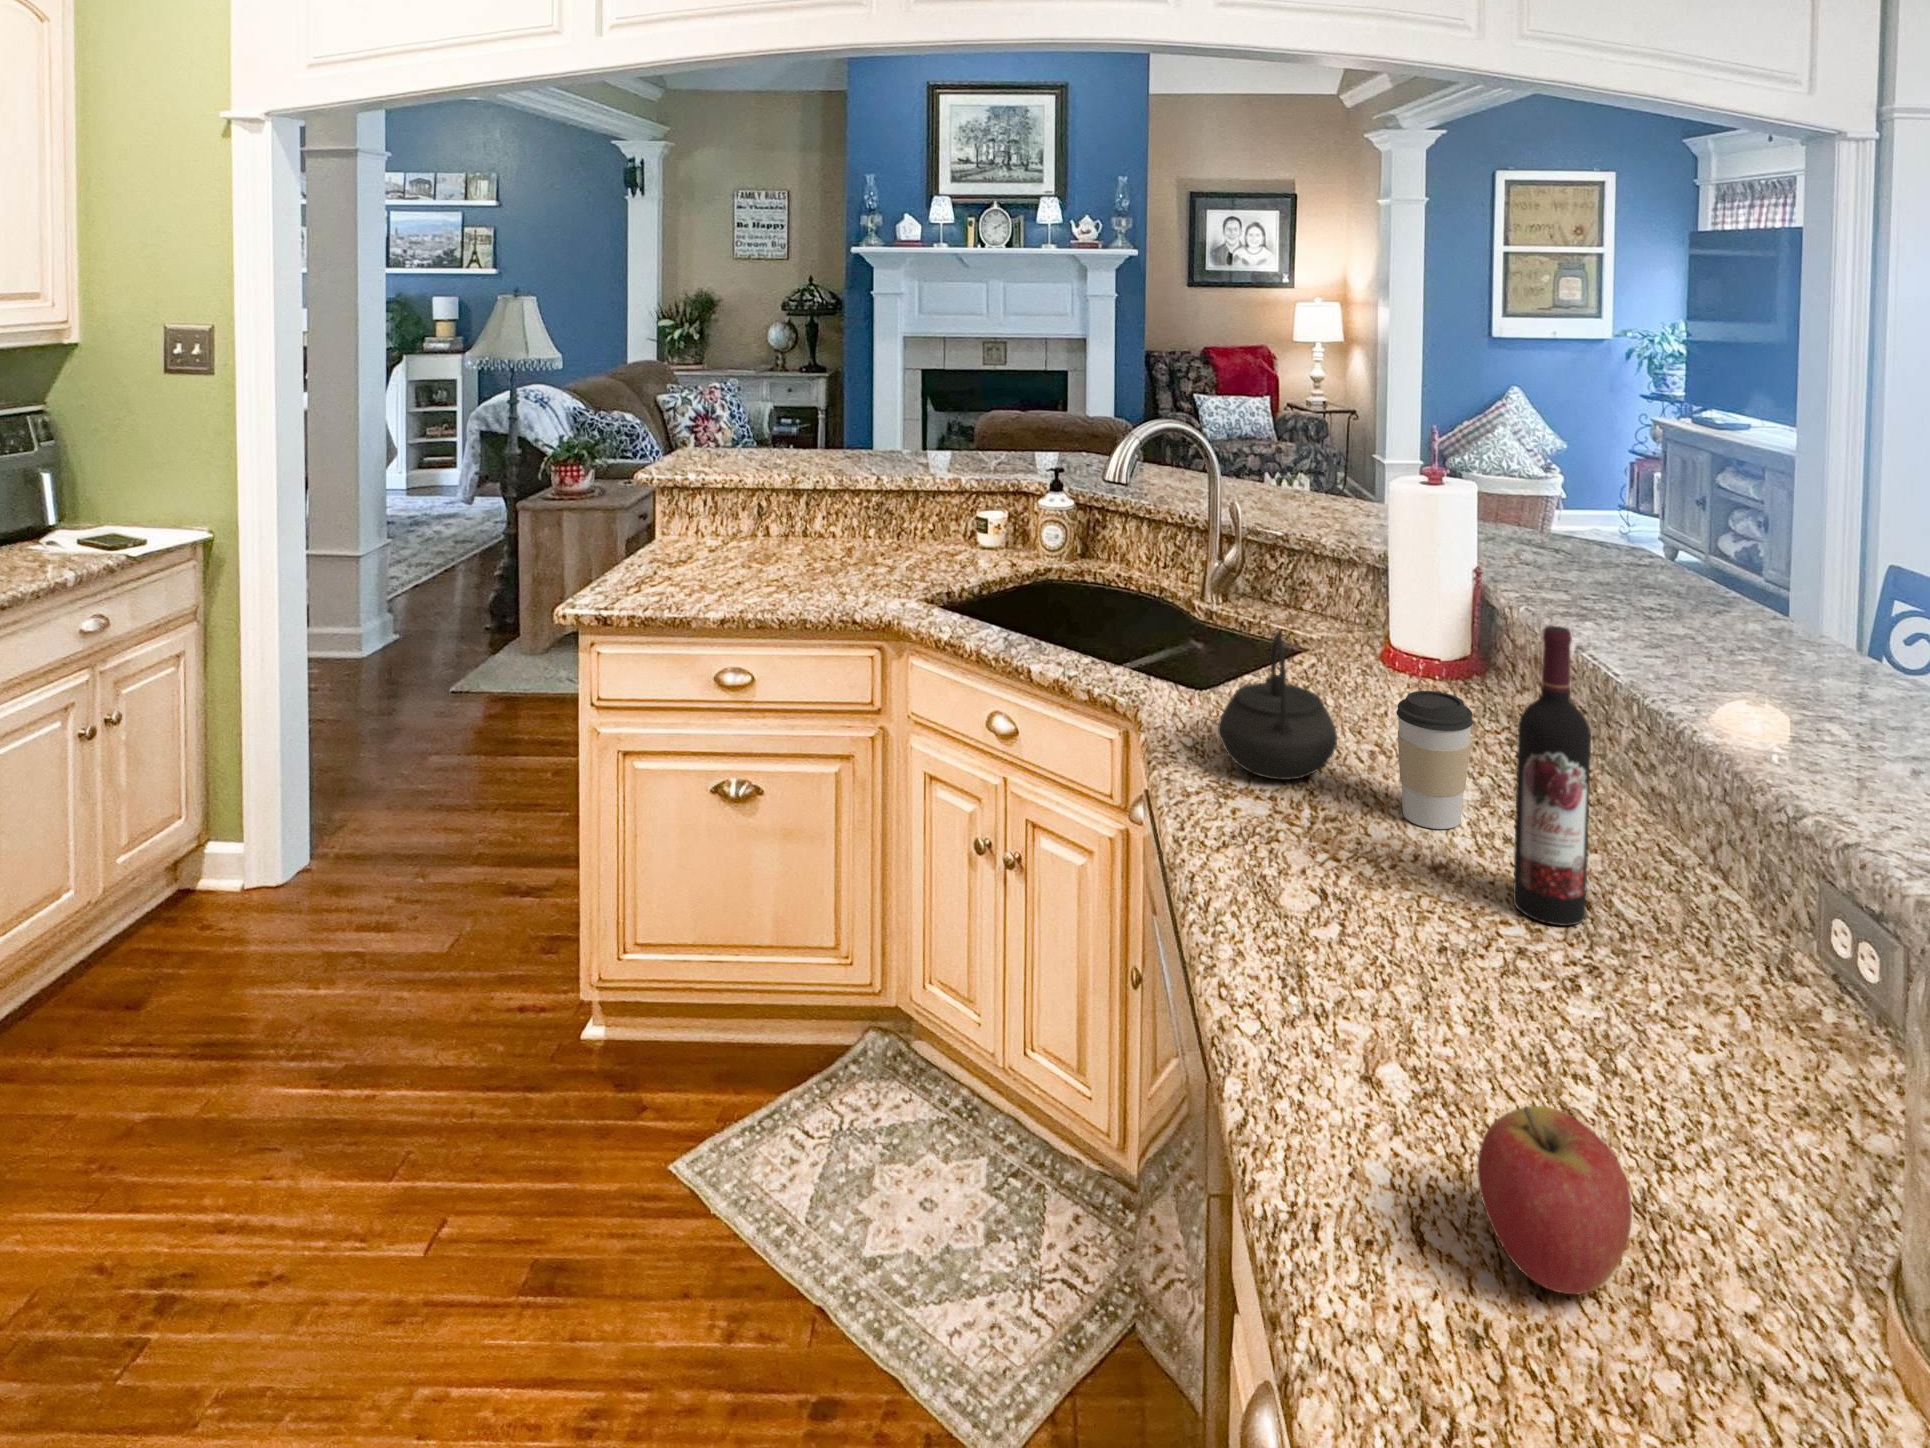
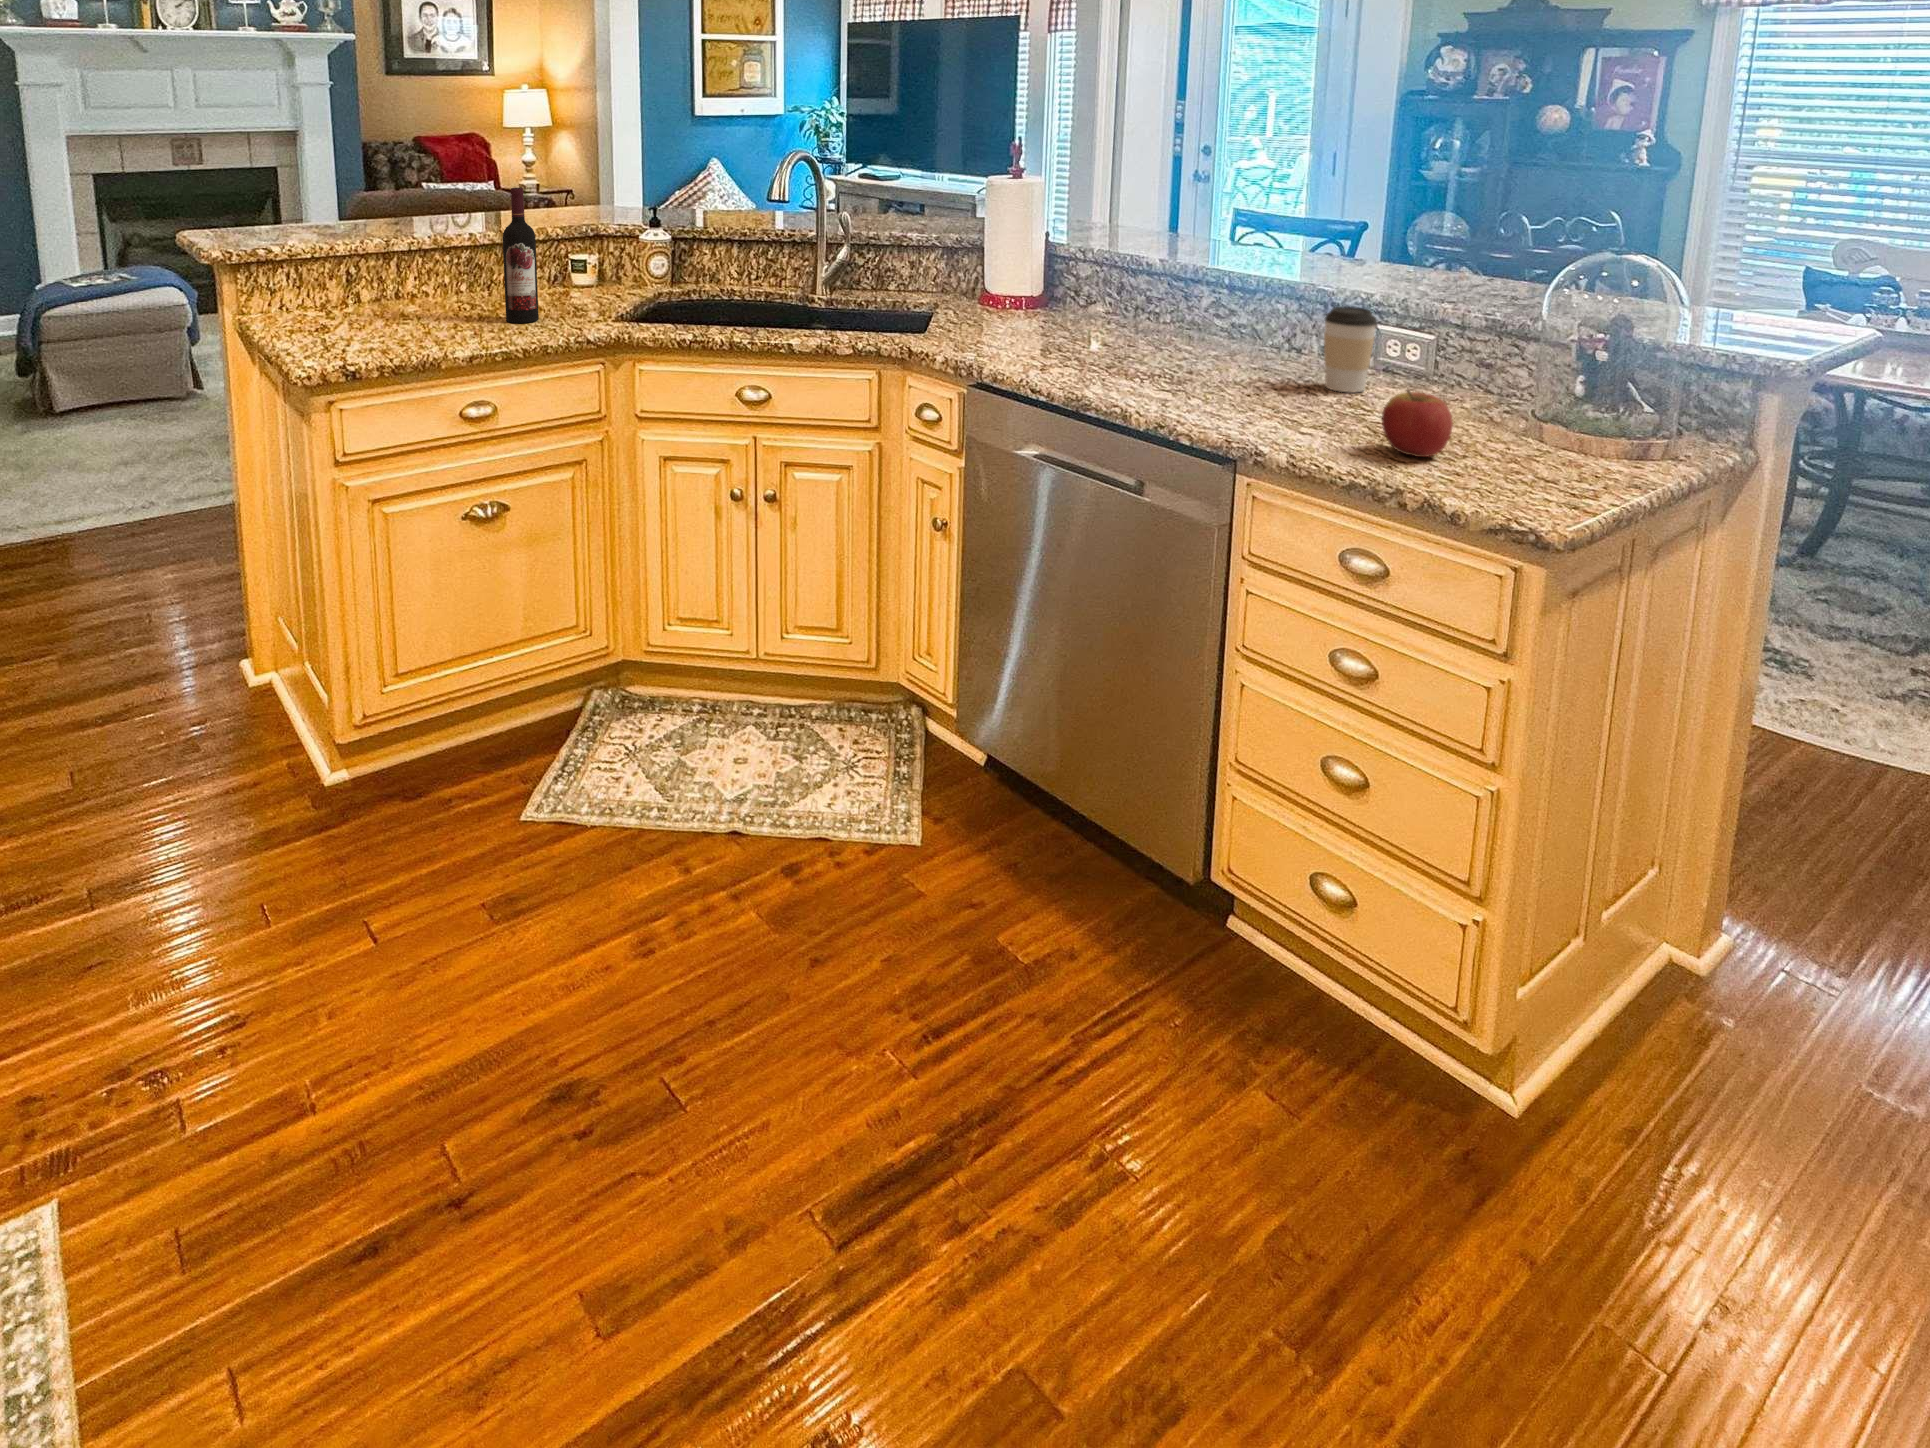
wine bottle: present [1513,626,1591,926] -> present [502,188,539,323]
kettle: present [1218,633,1337,780] -> none [986,268,1065,361]
coffee cup: present [1396,691,1473,829] -> present [1324,307,1376,392]

